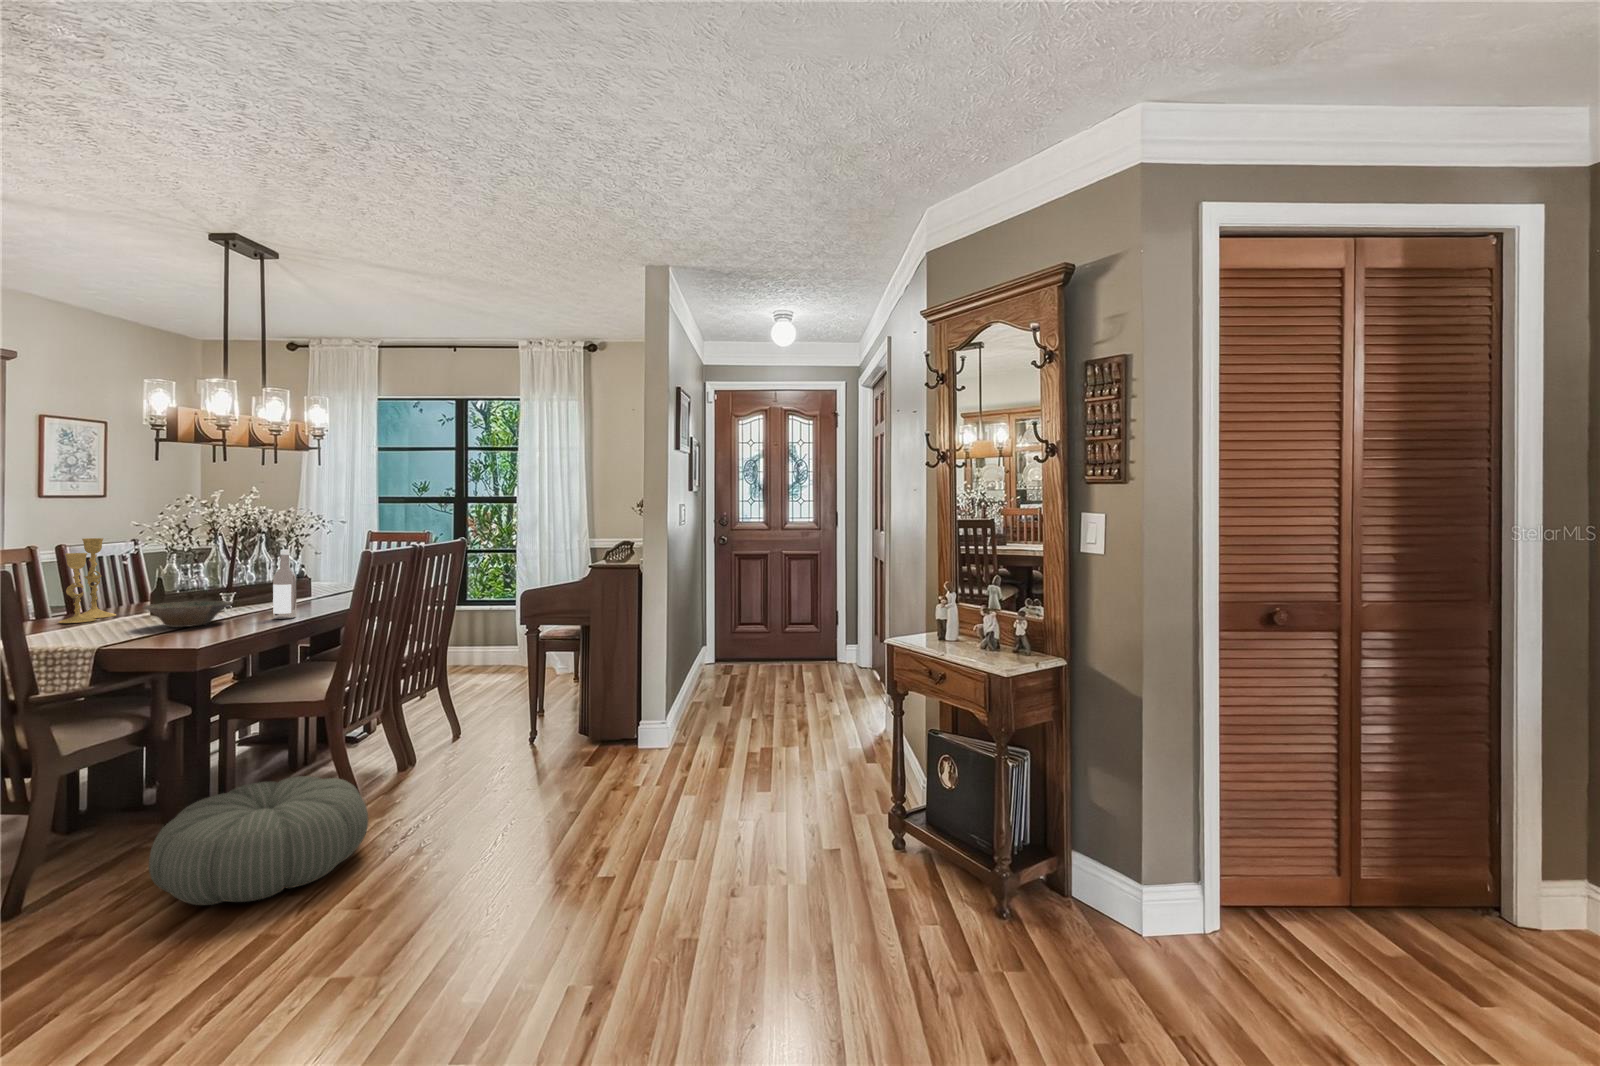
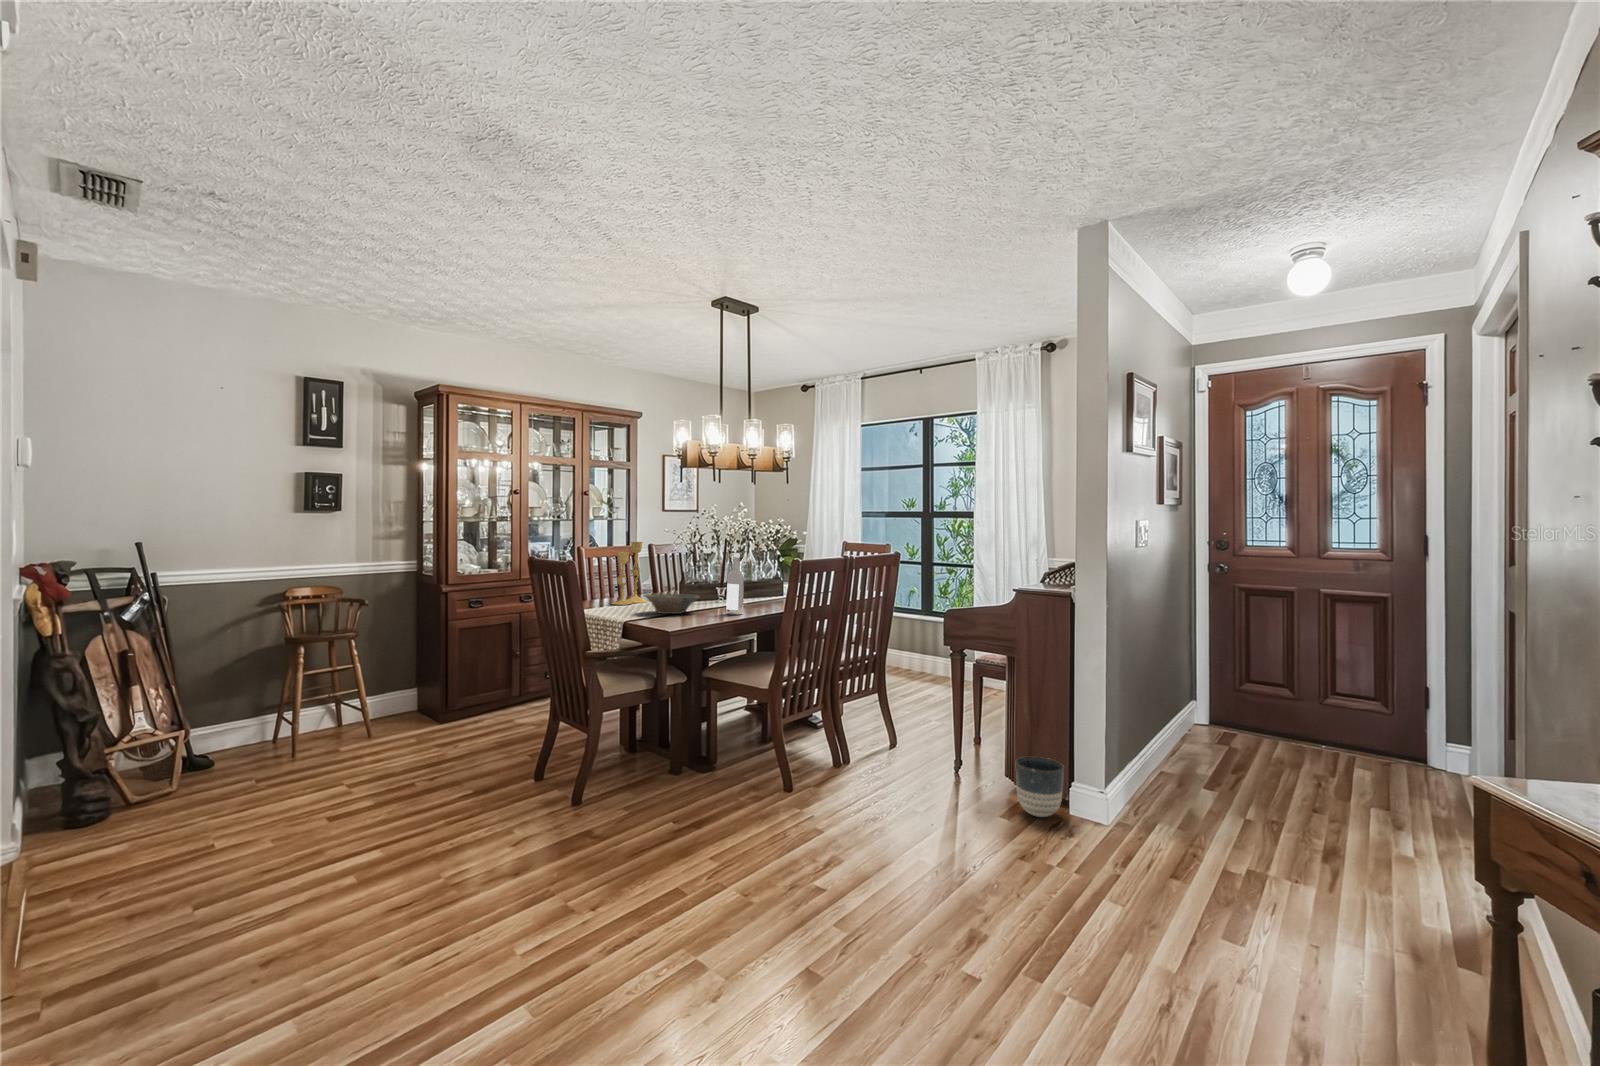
planter: none [597,706,636,753] -> present [1016,757,1064,817]
pouf: present [149,776,368,905] -> none [595,758,757,869]

